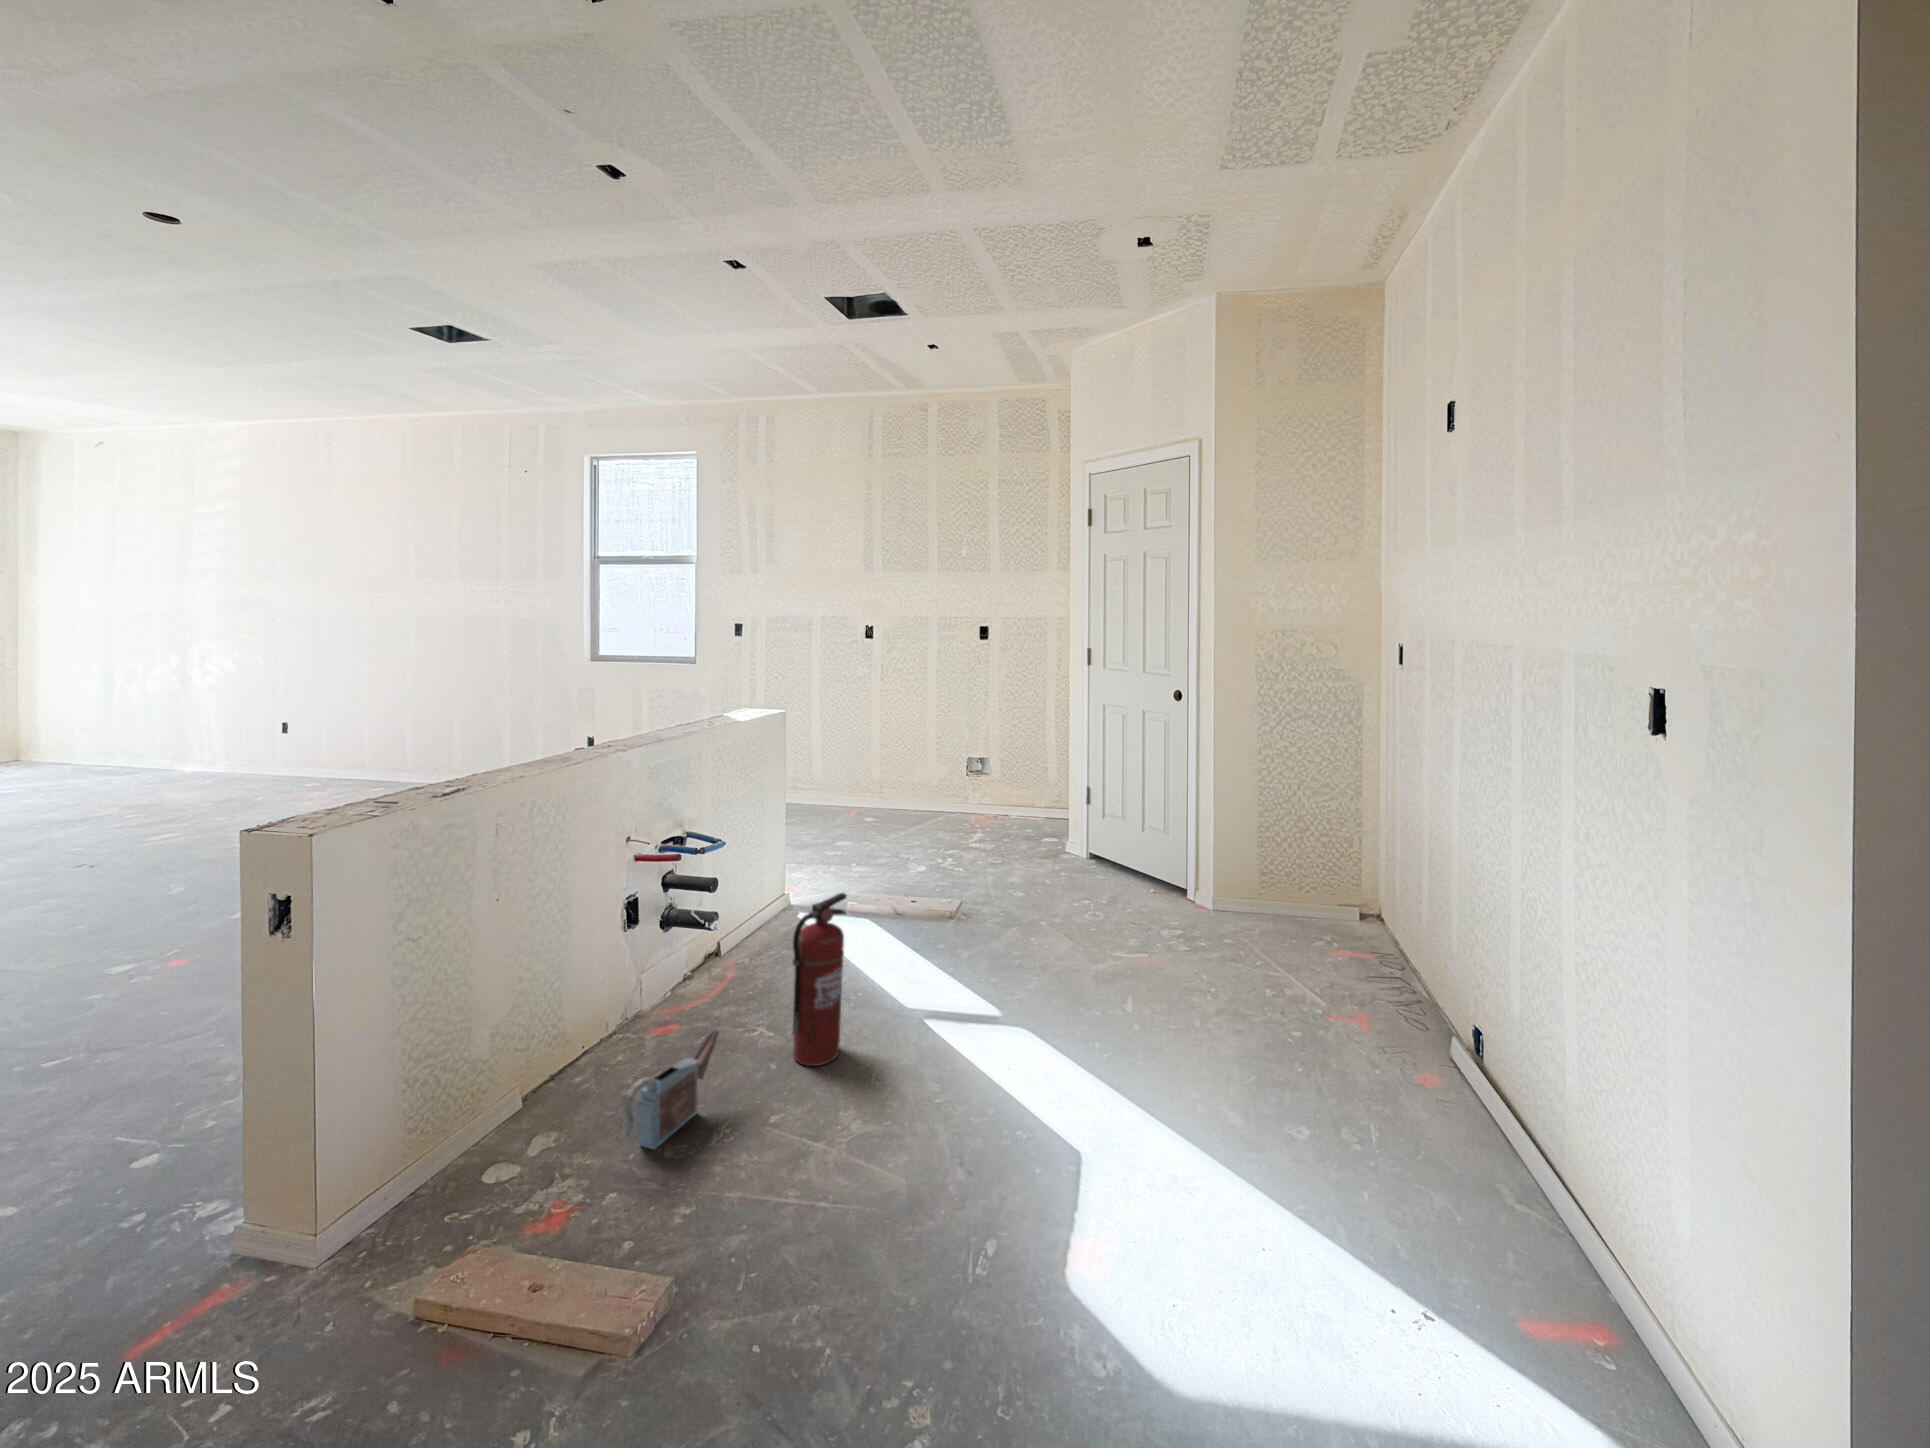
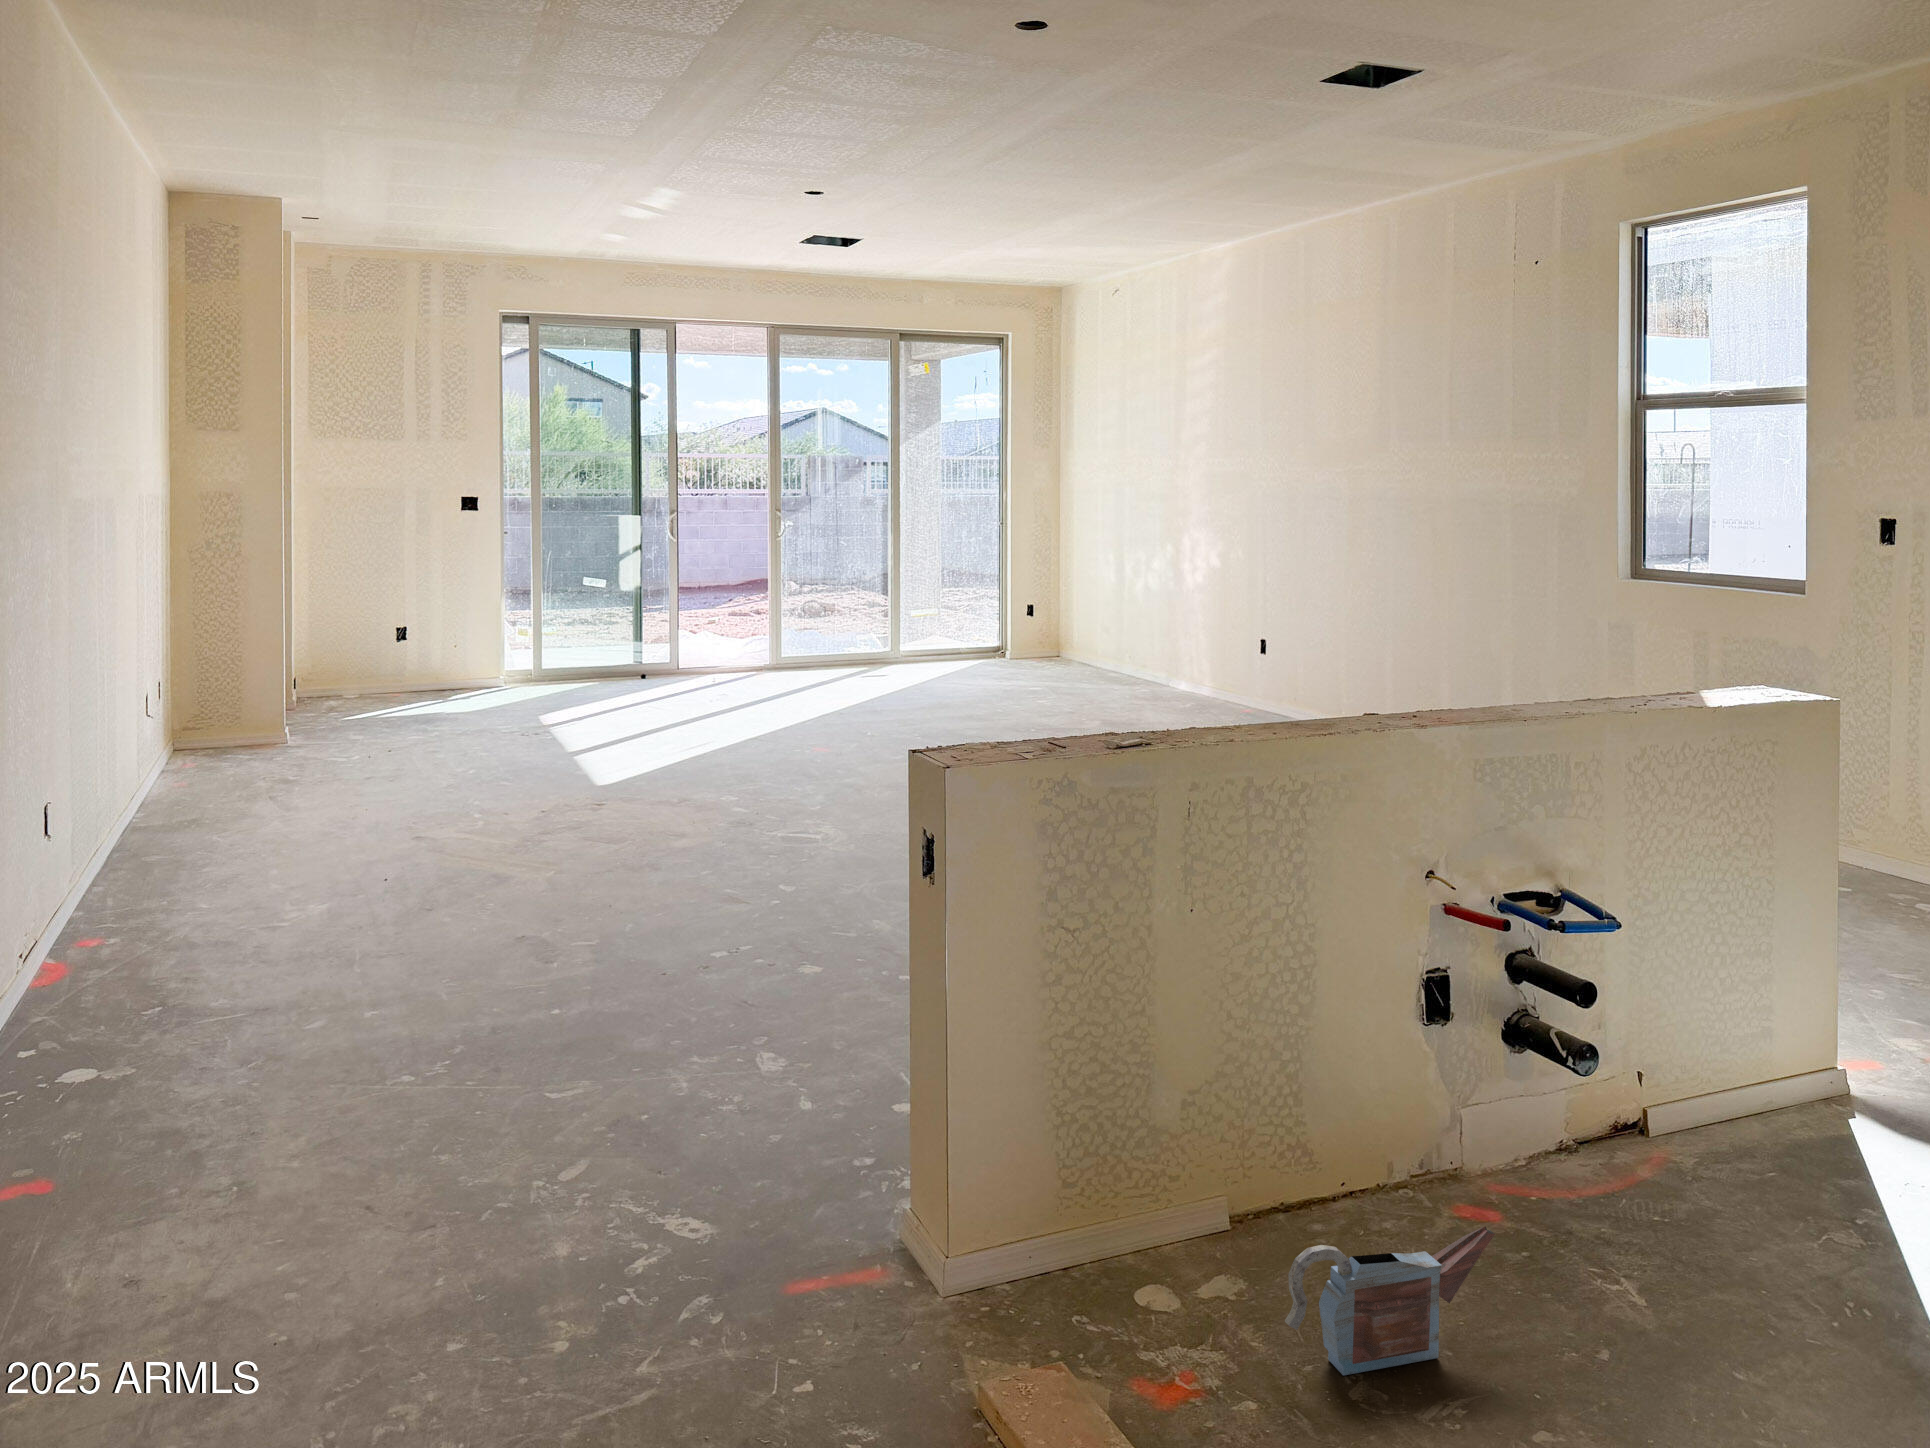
fire extinguisher: present [792,893,847,1066] -> none [1649,1047,1792,1394]

